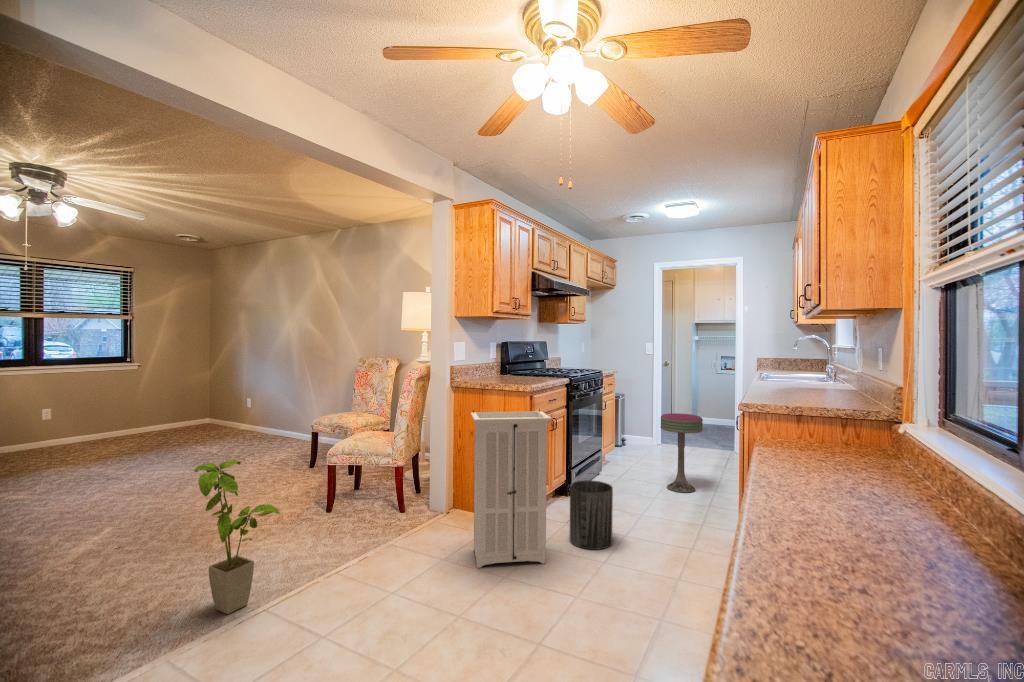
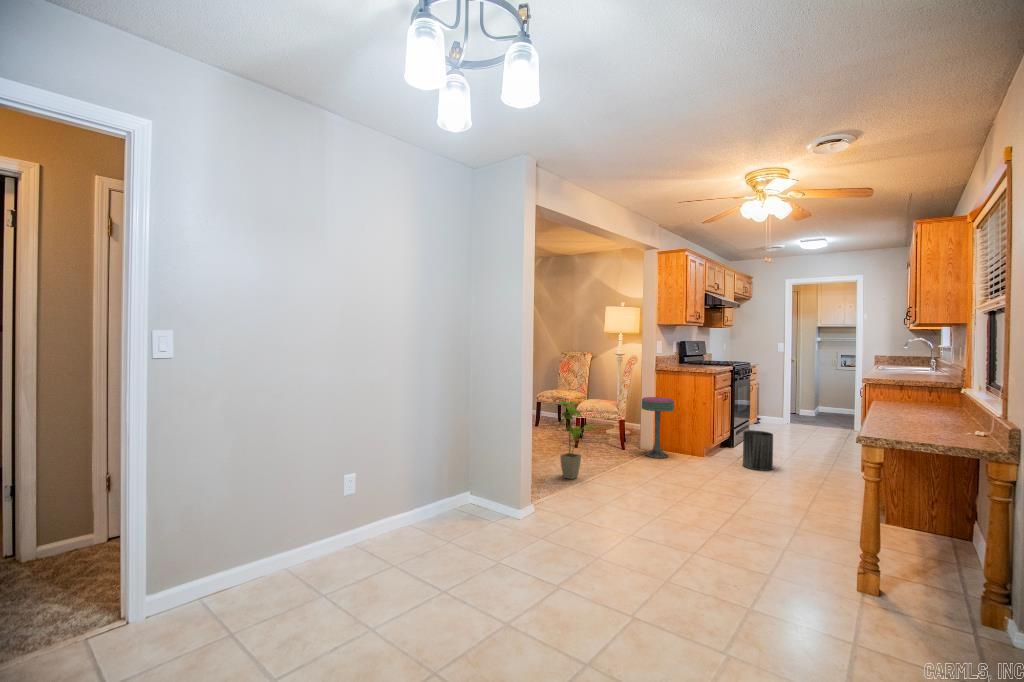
storage cabinet: present [471,409,552,568] -> none [683,382,739,474]
bar stool: present [661,413,703,493] -> present [642,397,674,458]

